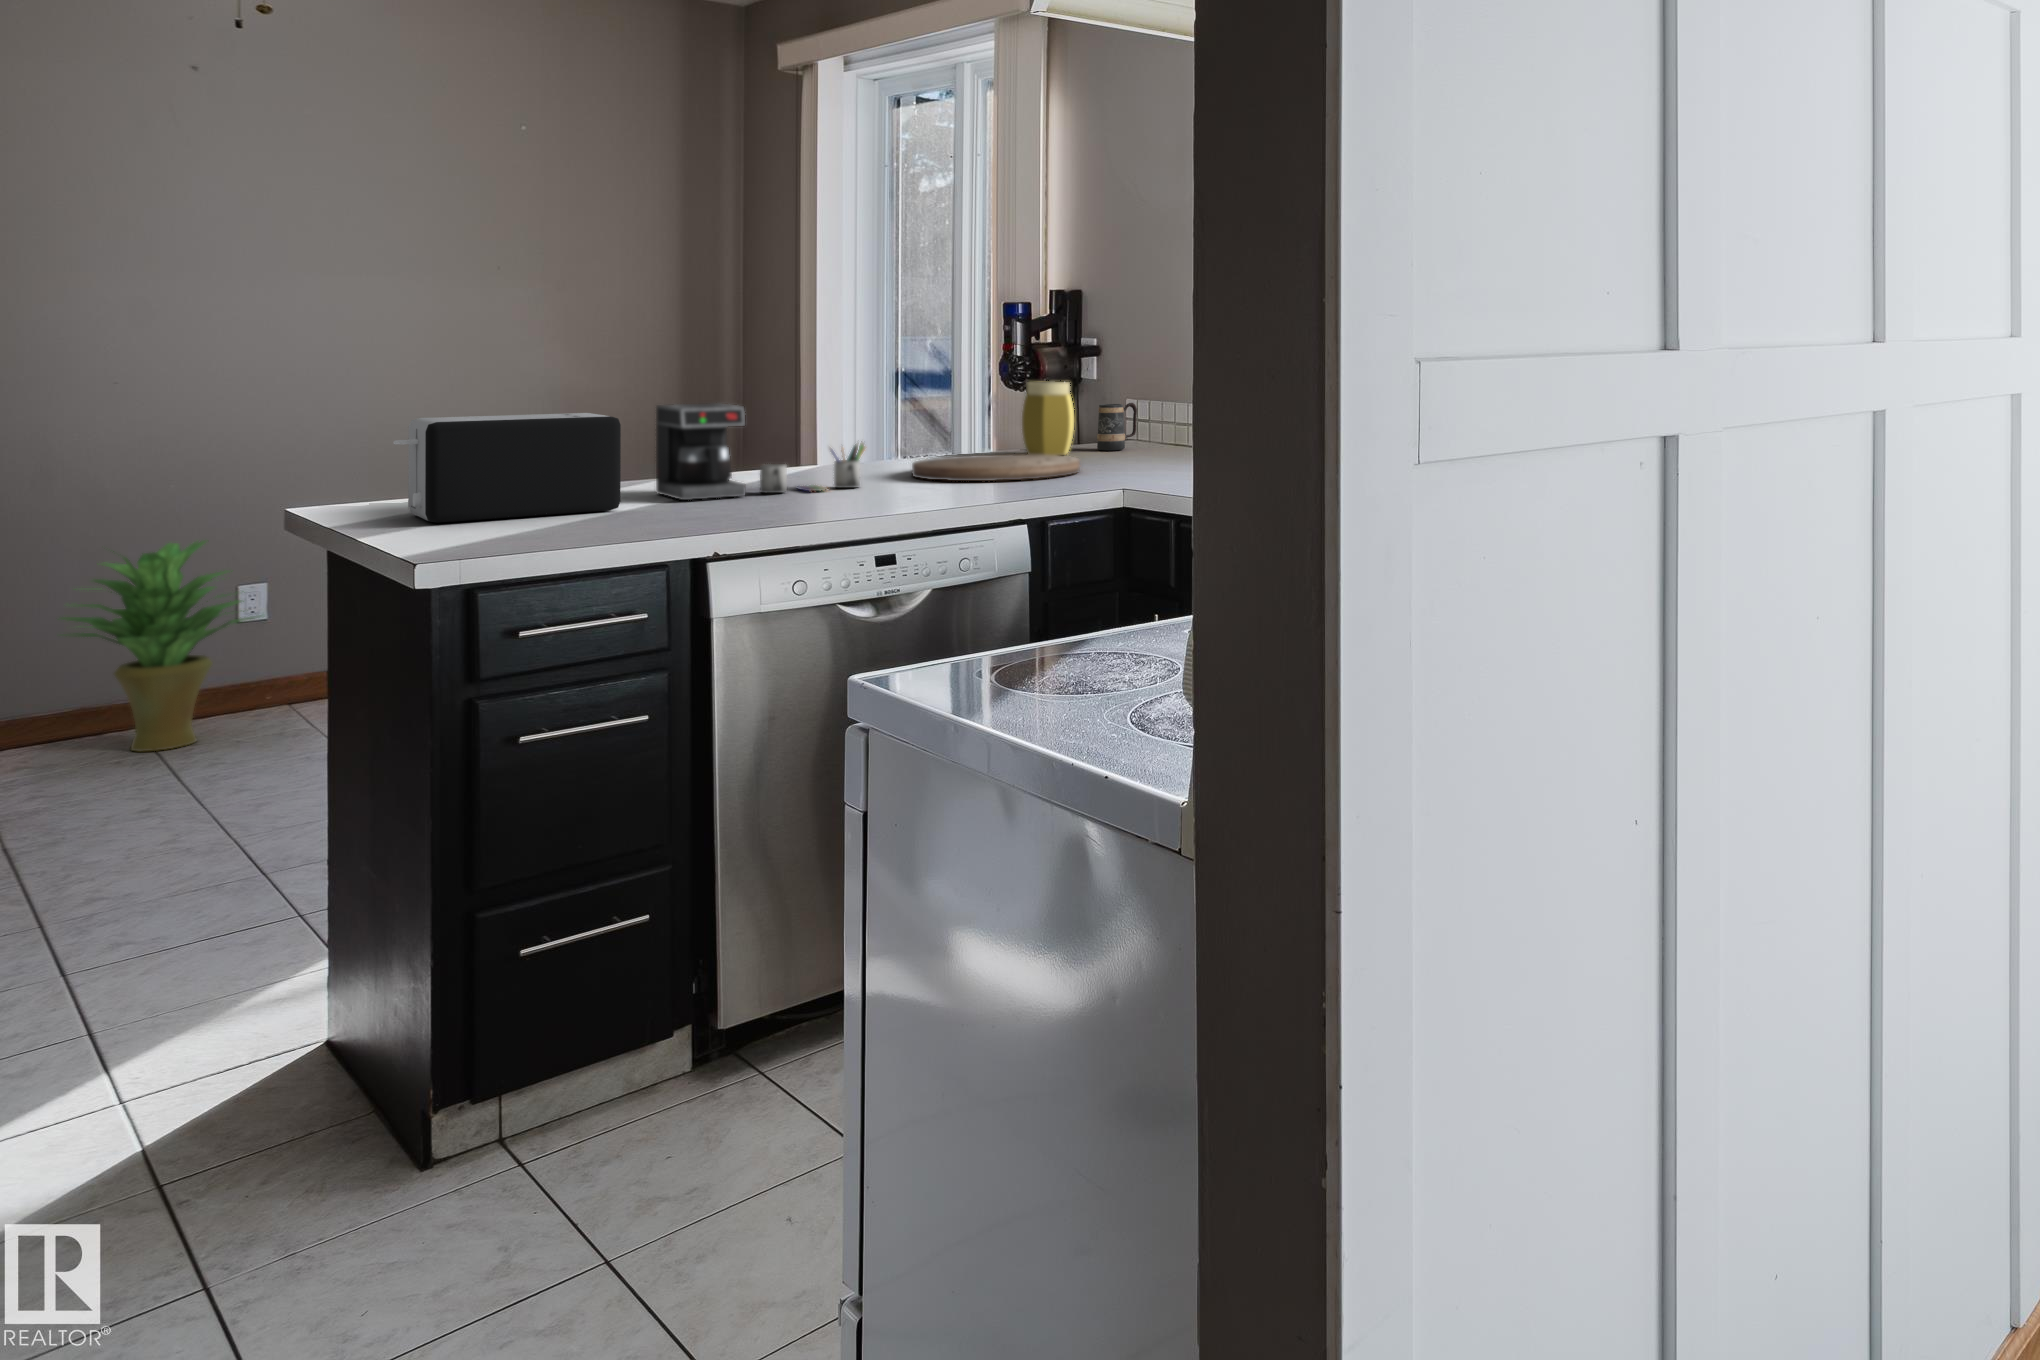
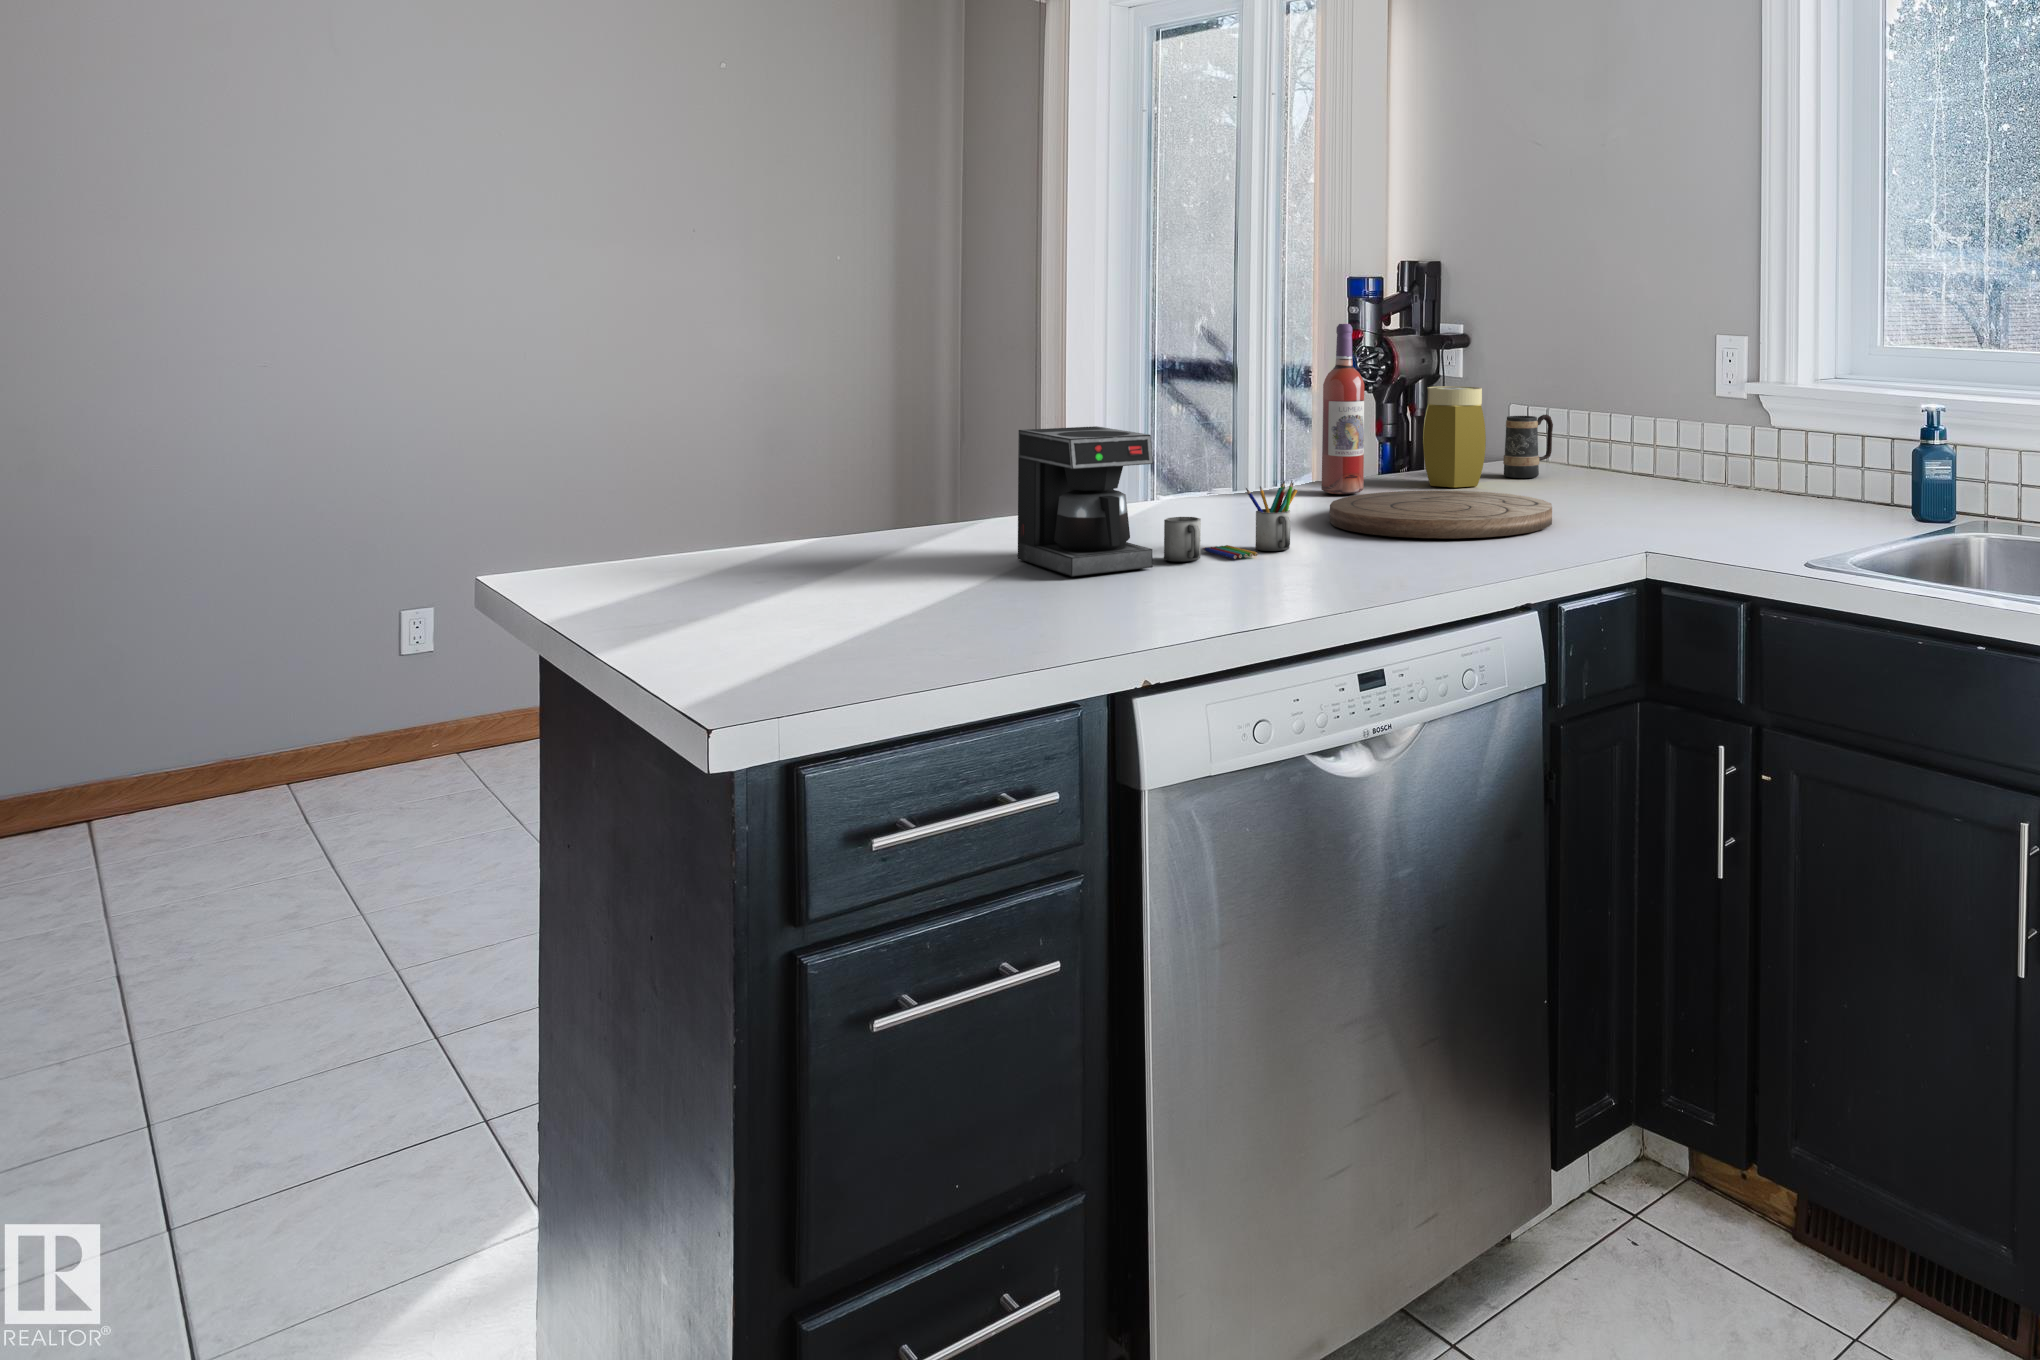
wine bottle: none [936,335,969,460] -> present [1322,324,1364,494]
toaster: present [393,413,621,523] -> none [679,445,1001,628]
potted plant: present [61,541,253,751] -> none [192,558,436,818]

